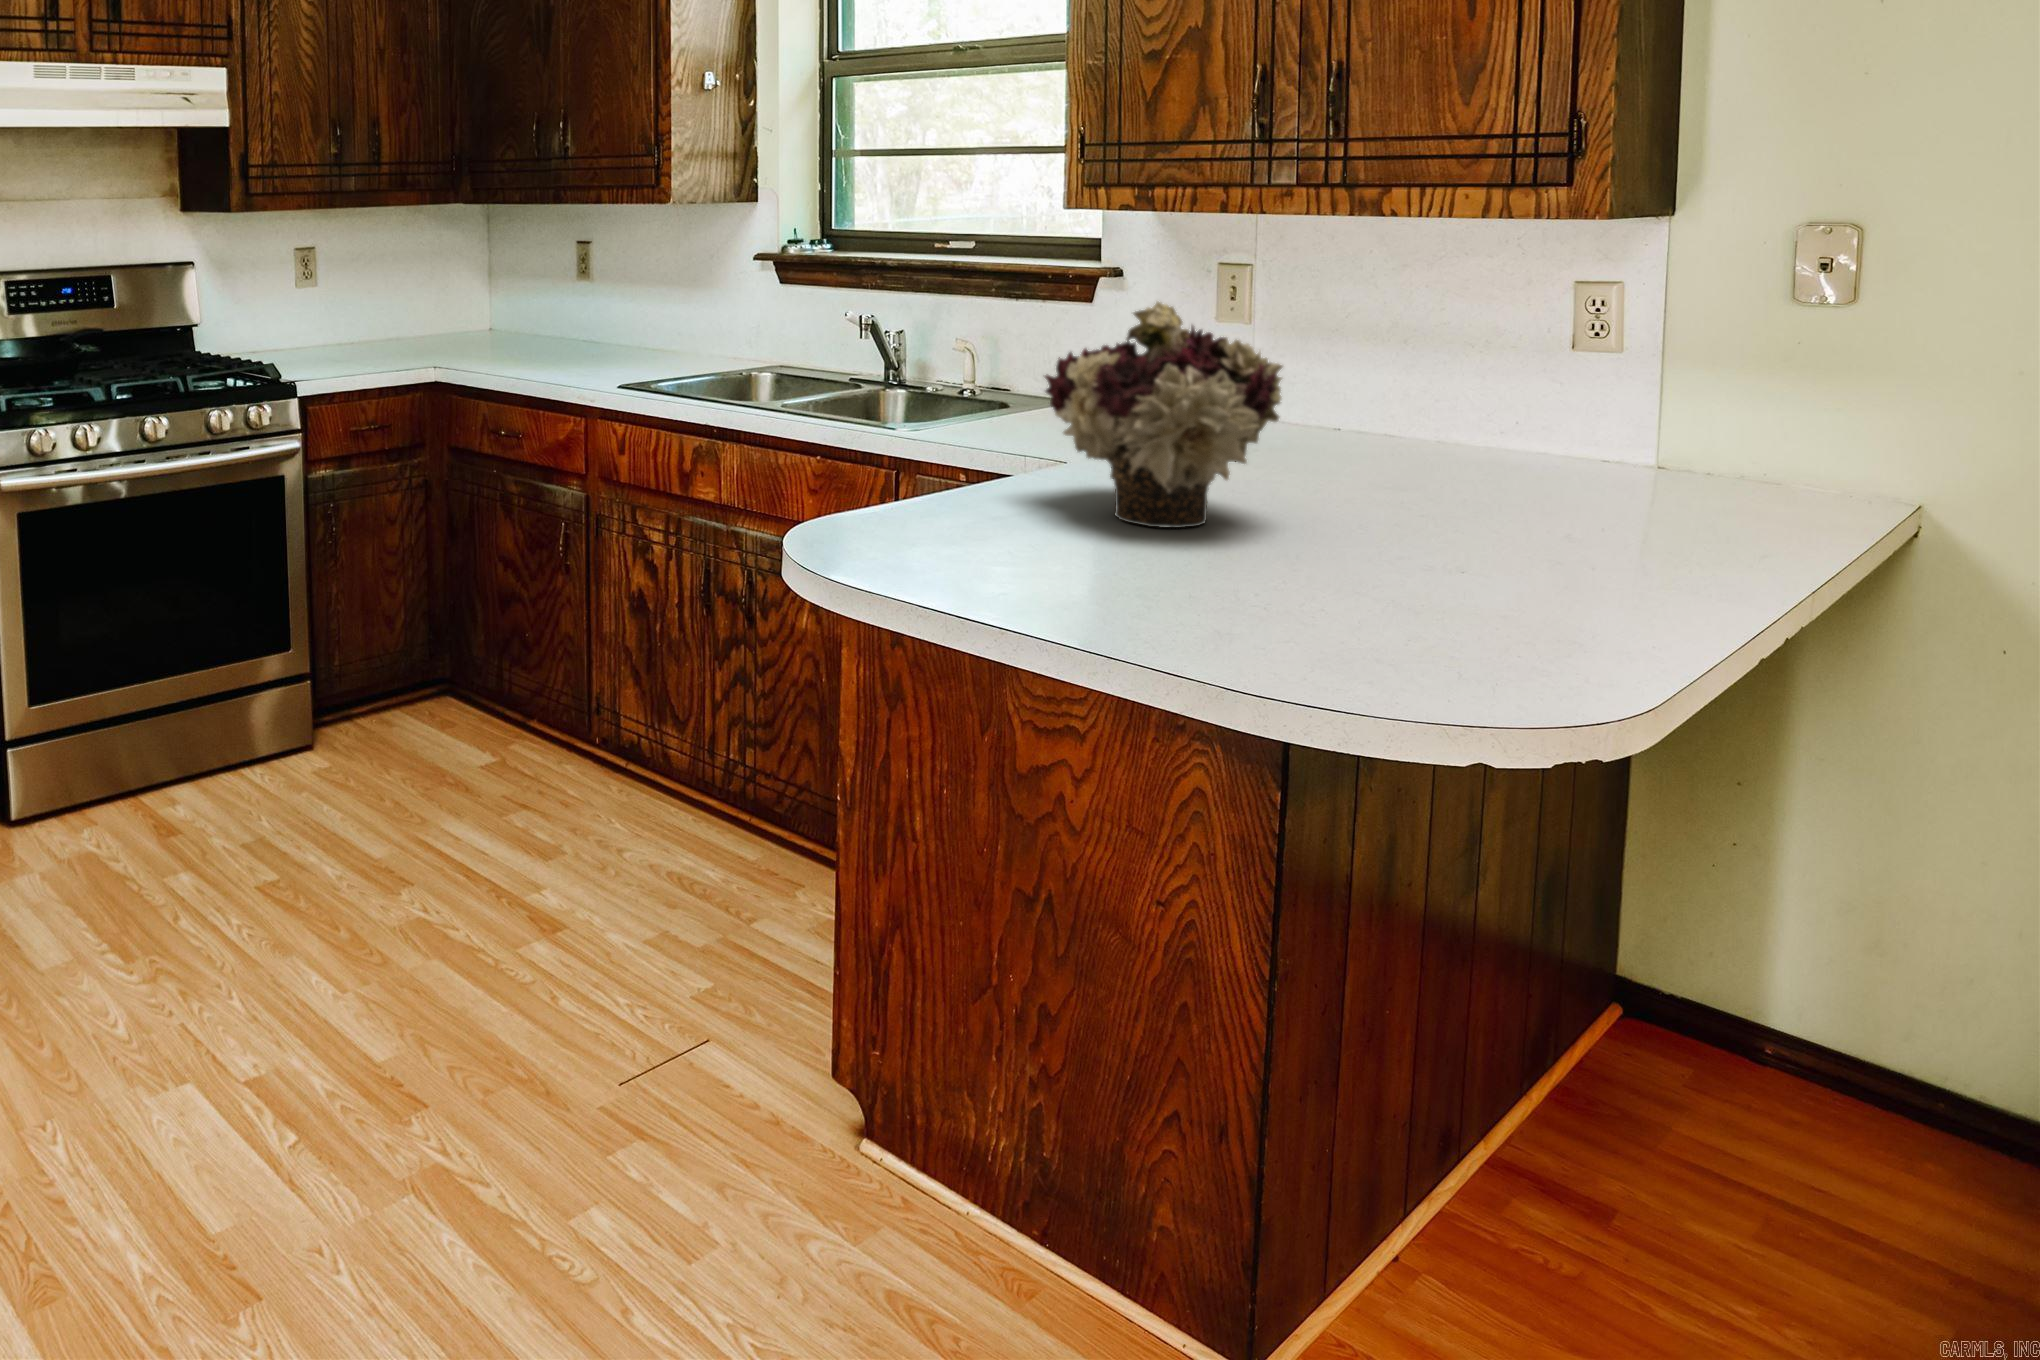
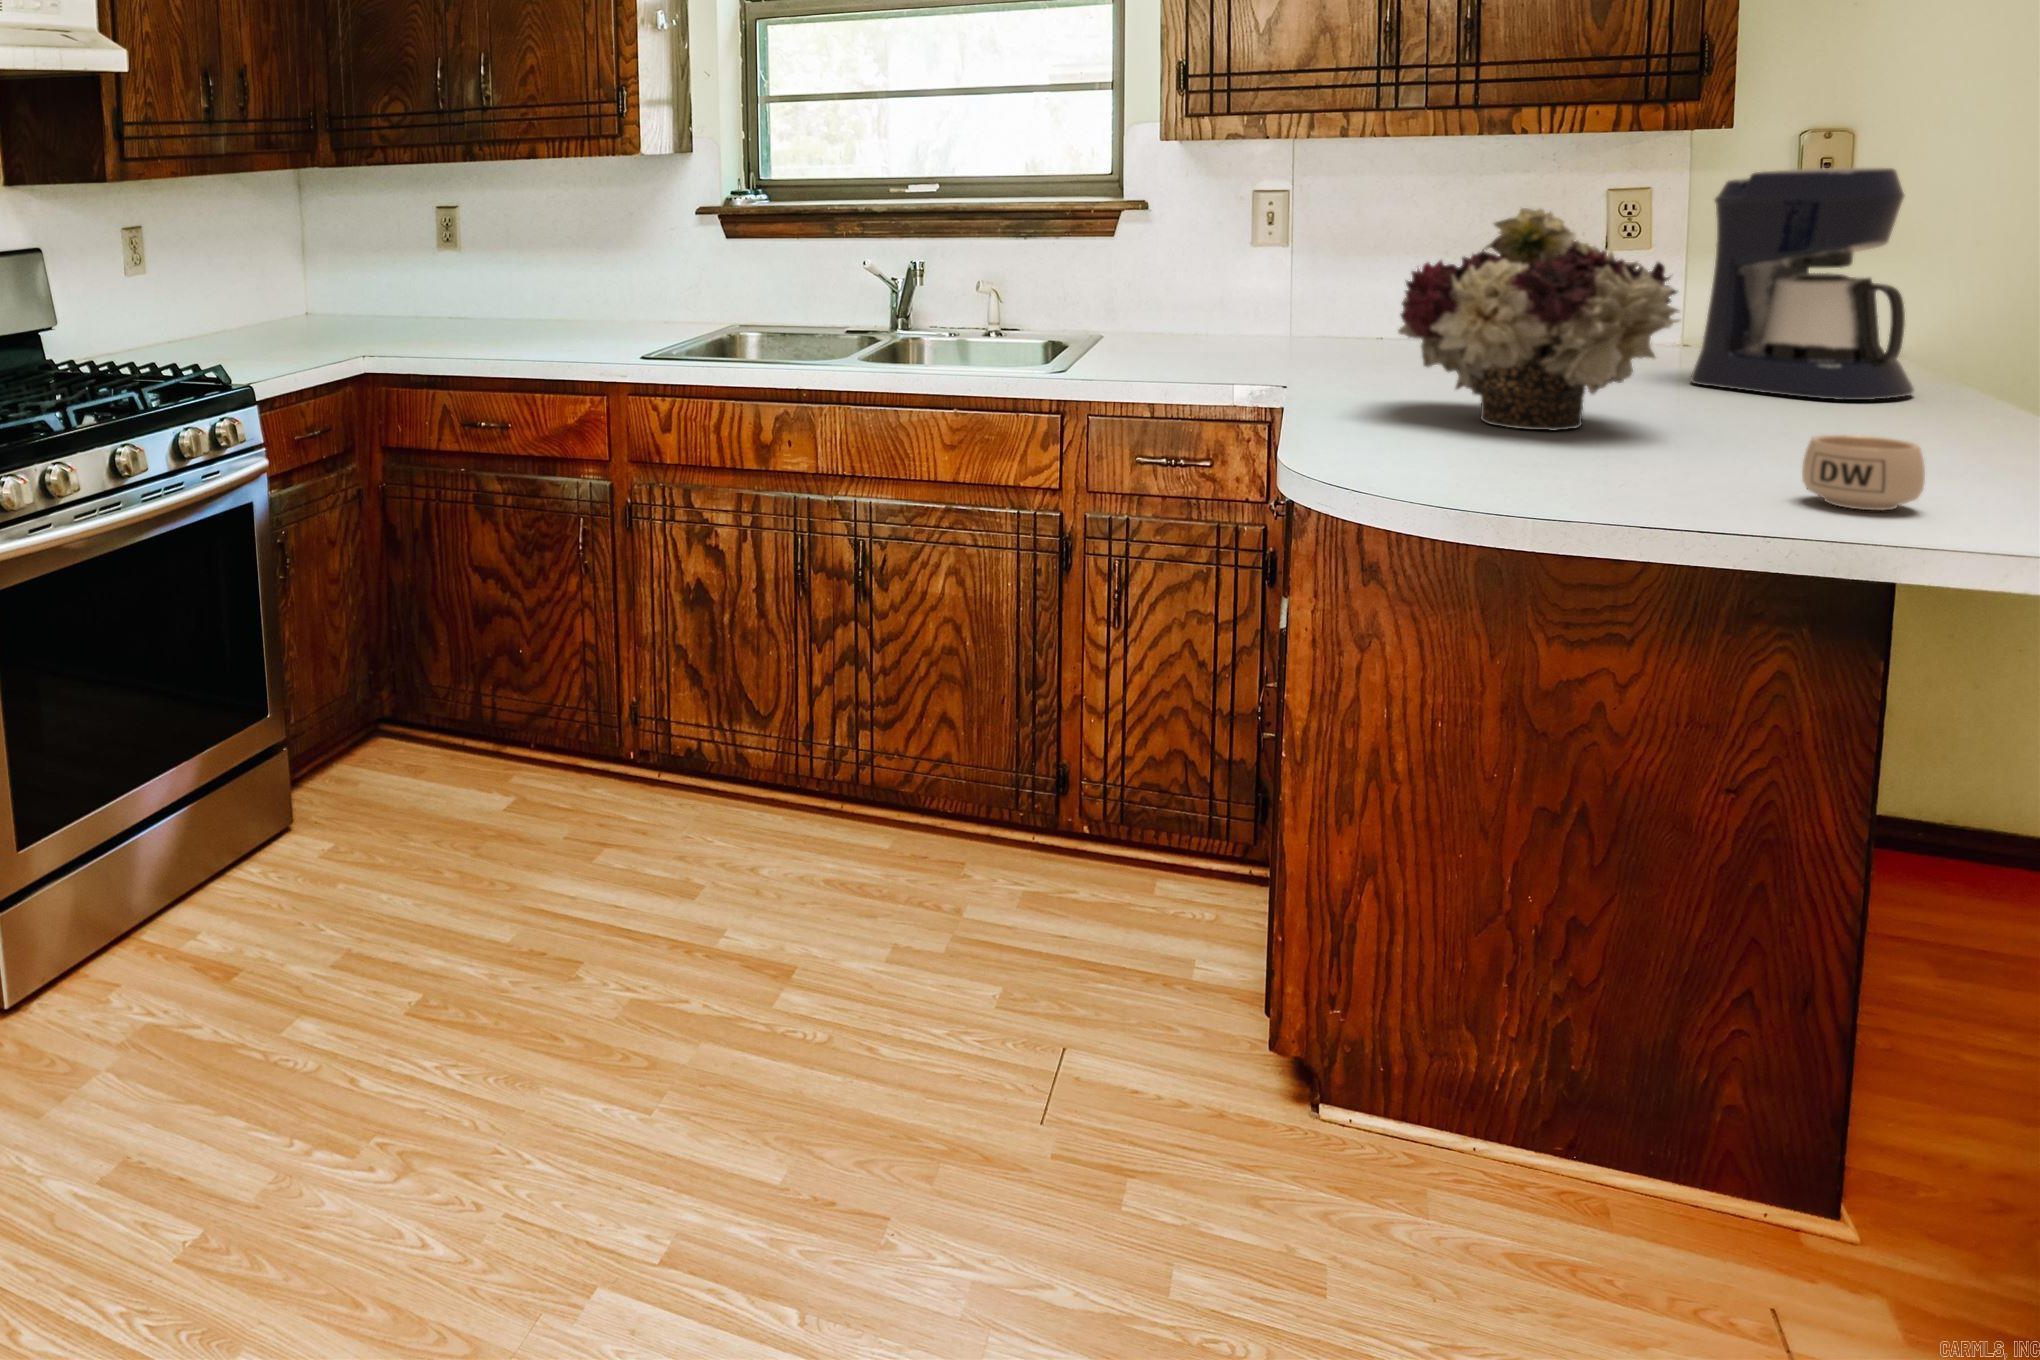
coffee maker: none [1500,272,1721,541] -> present [1691,168,1914,400]
mug: none [1119,545,1226,622] -> present [1802,435,1925,510]

